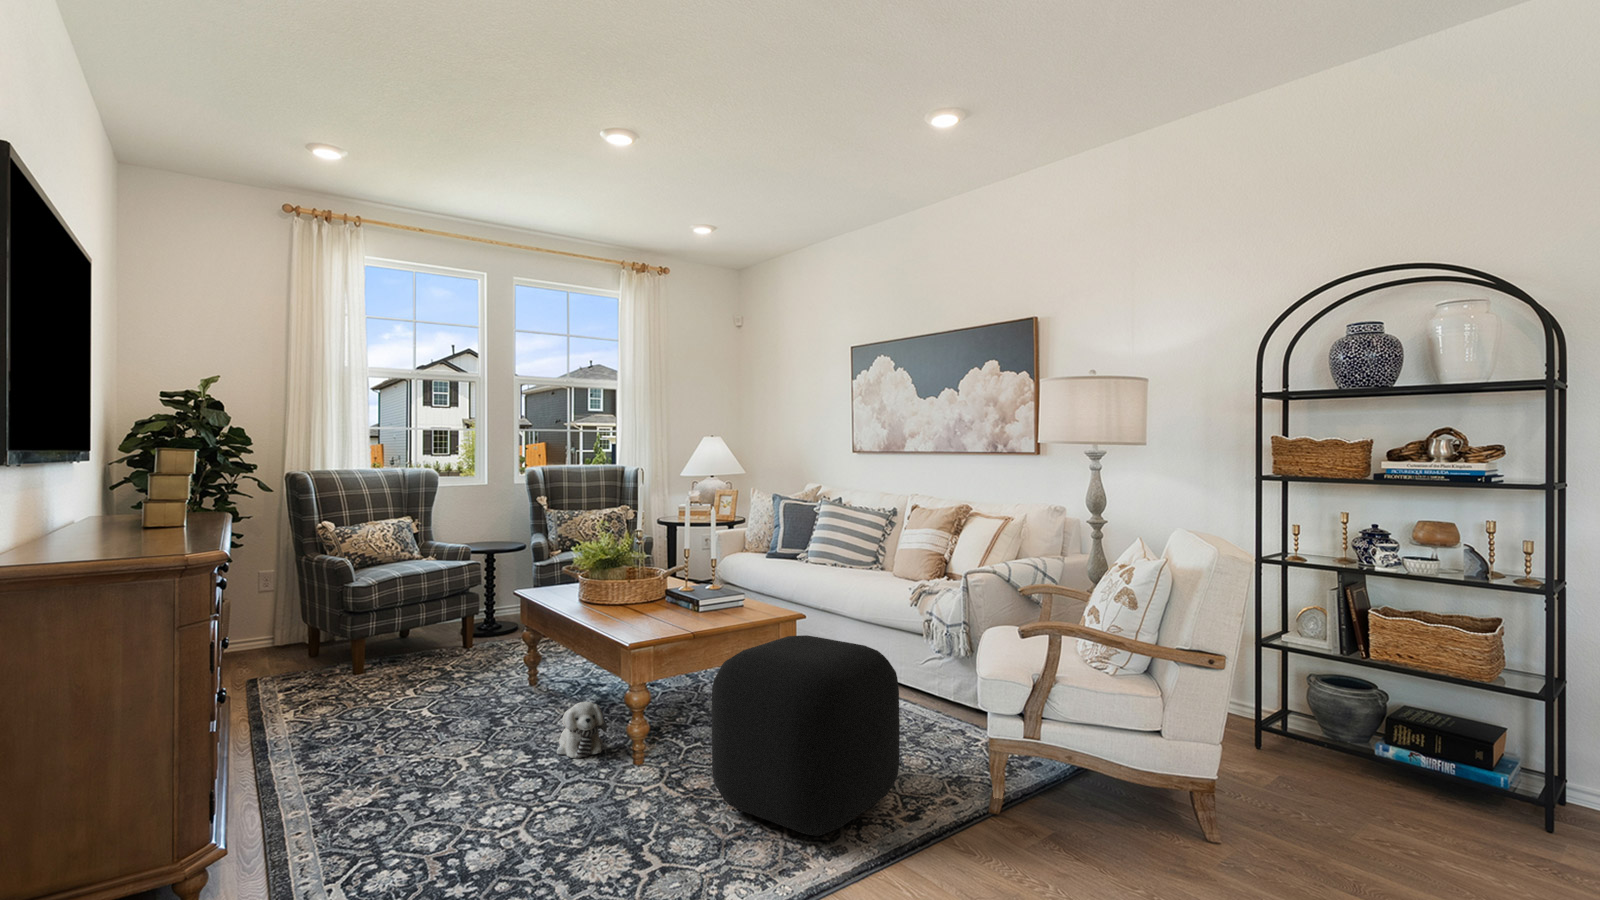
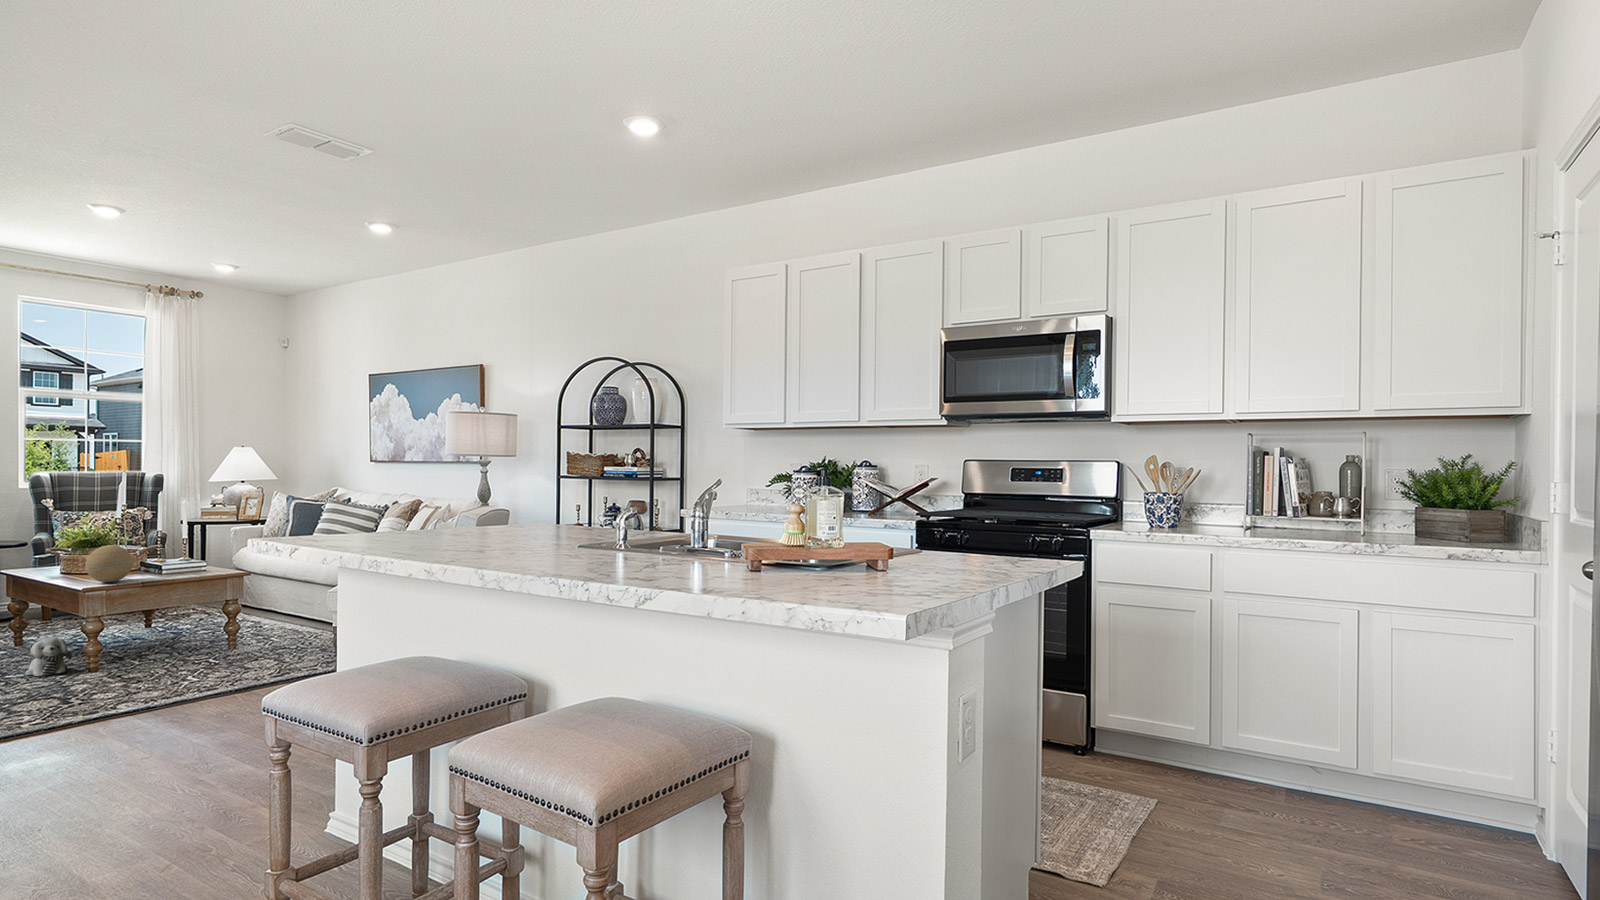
decorative orb: none [620,572,672,624] -> present [86,545,133,583]
ottoman: present [712,635,900,836] -> none [136,579,278,690]

